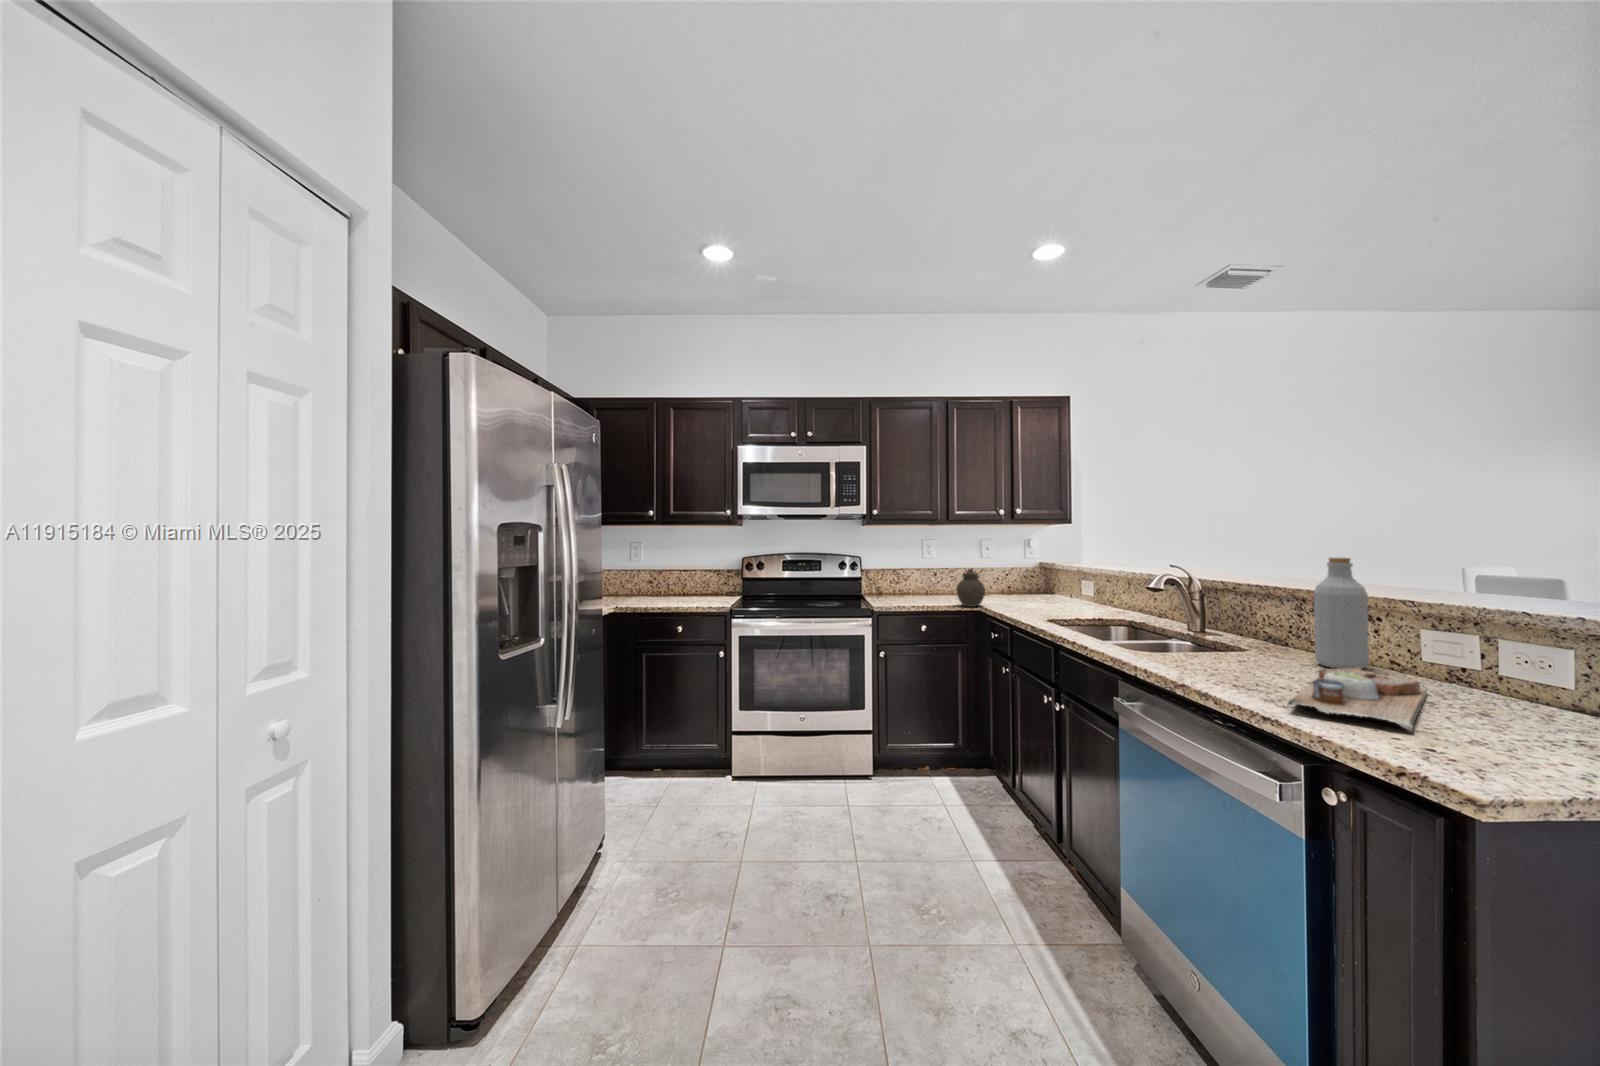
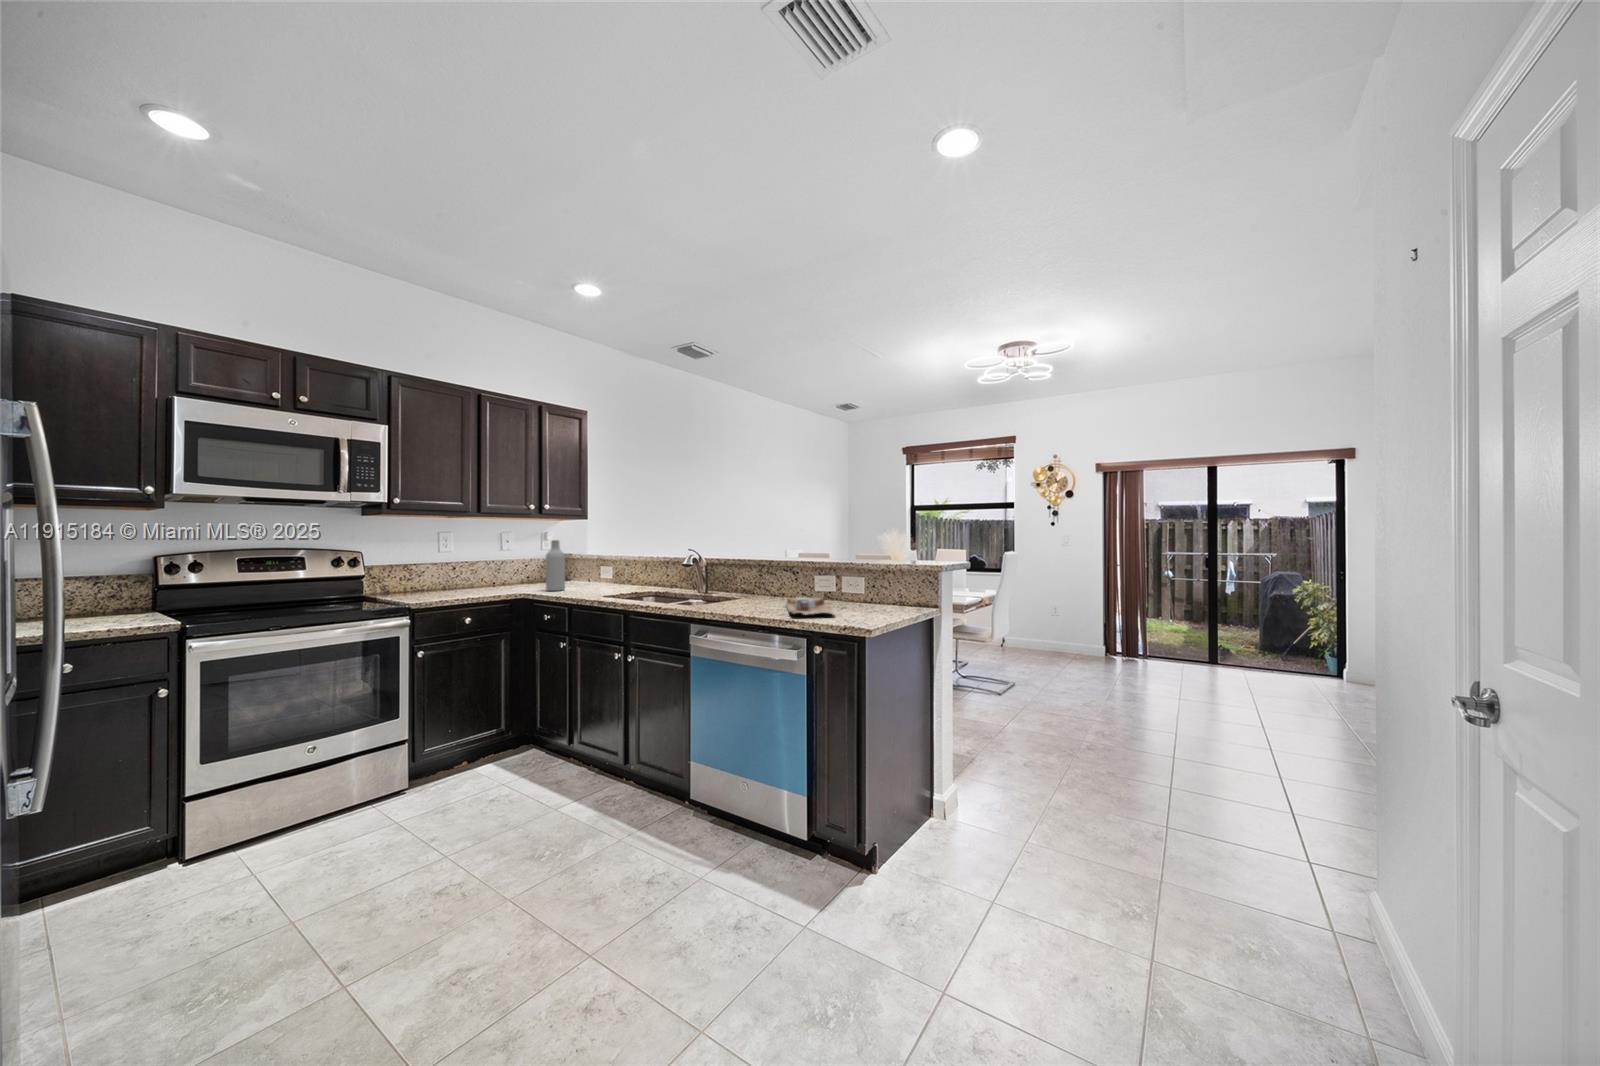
bottle: present [1314,558,1369,670] -> present [546,540,565,591]
jar: present [956,569,985,607] -> none [498,559,528,595]

